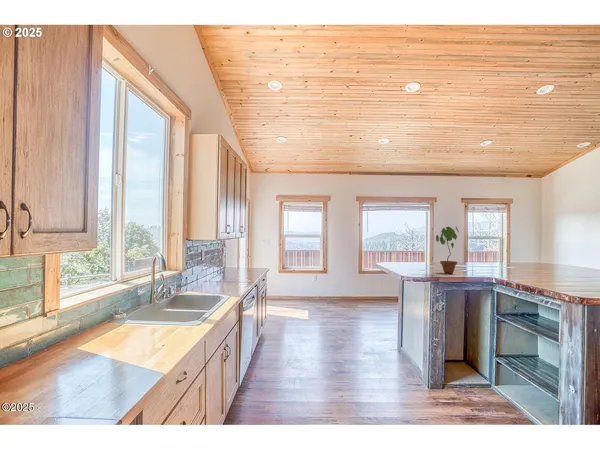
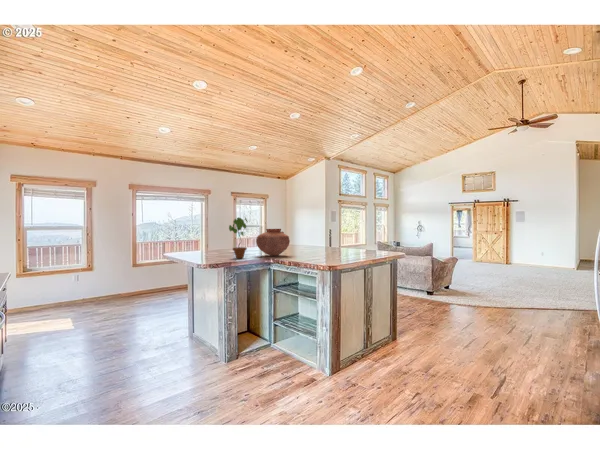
vase: none [472,241,521,275] -> present [256,229,290,256]

